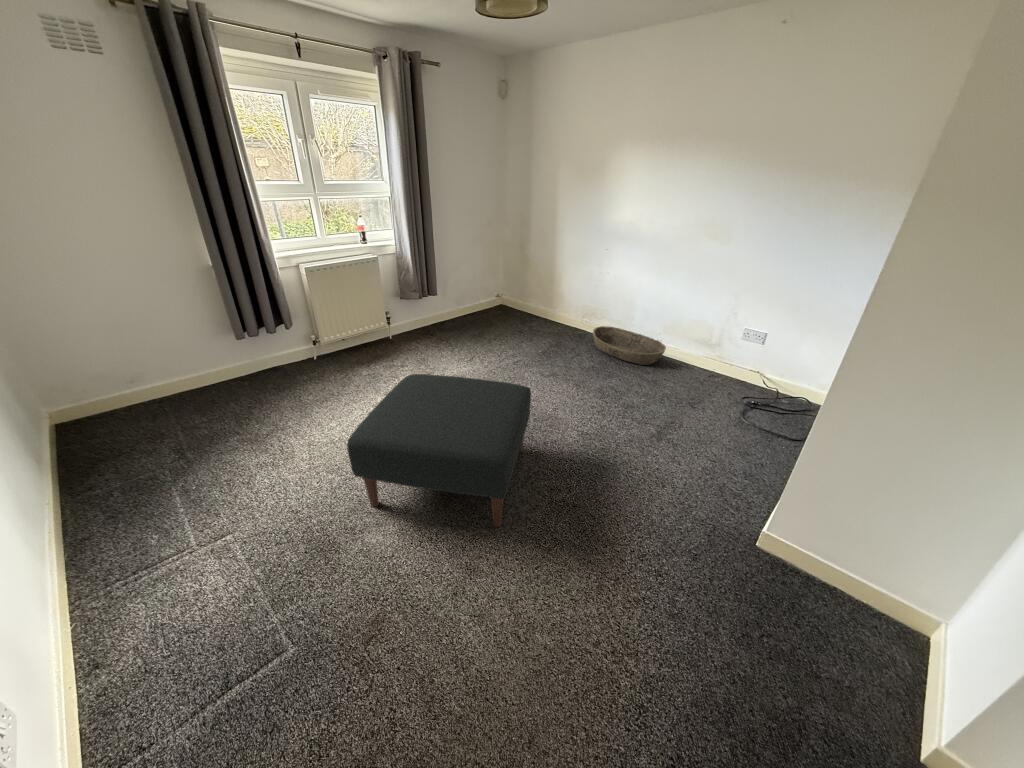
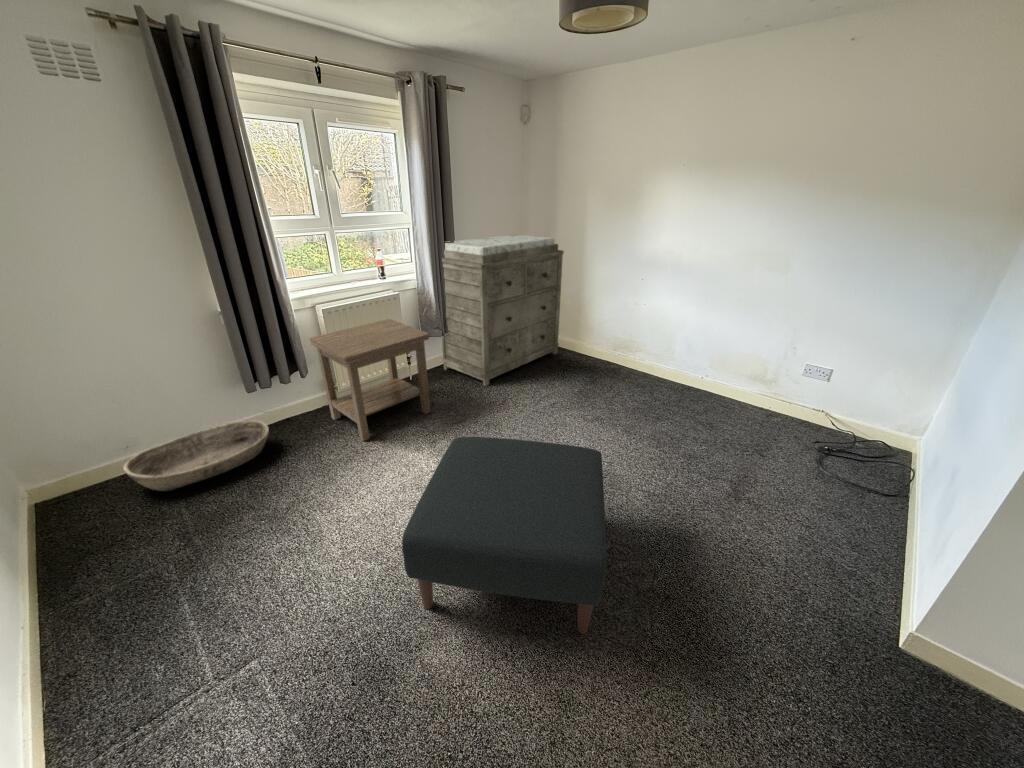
dresser: none [413,205,536,345] -> present [442,234,564,386]
side table: none [293,280,404,386] -> present [310,319,430,441]
basket: present [593,326,666,365] -> present [123,421,269,491]

